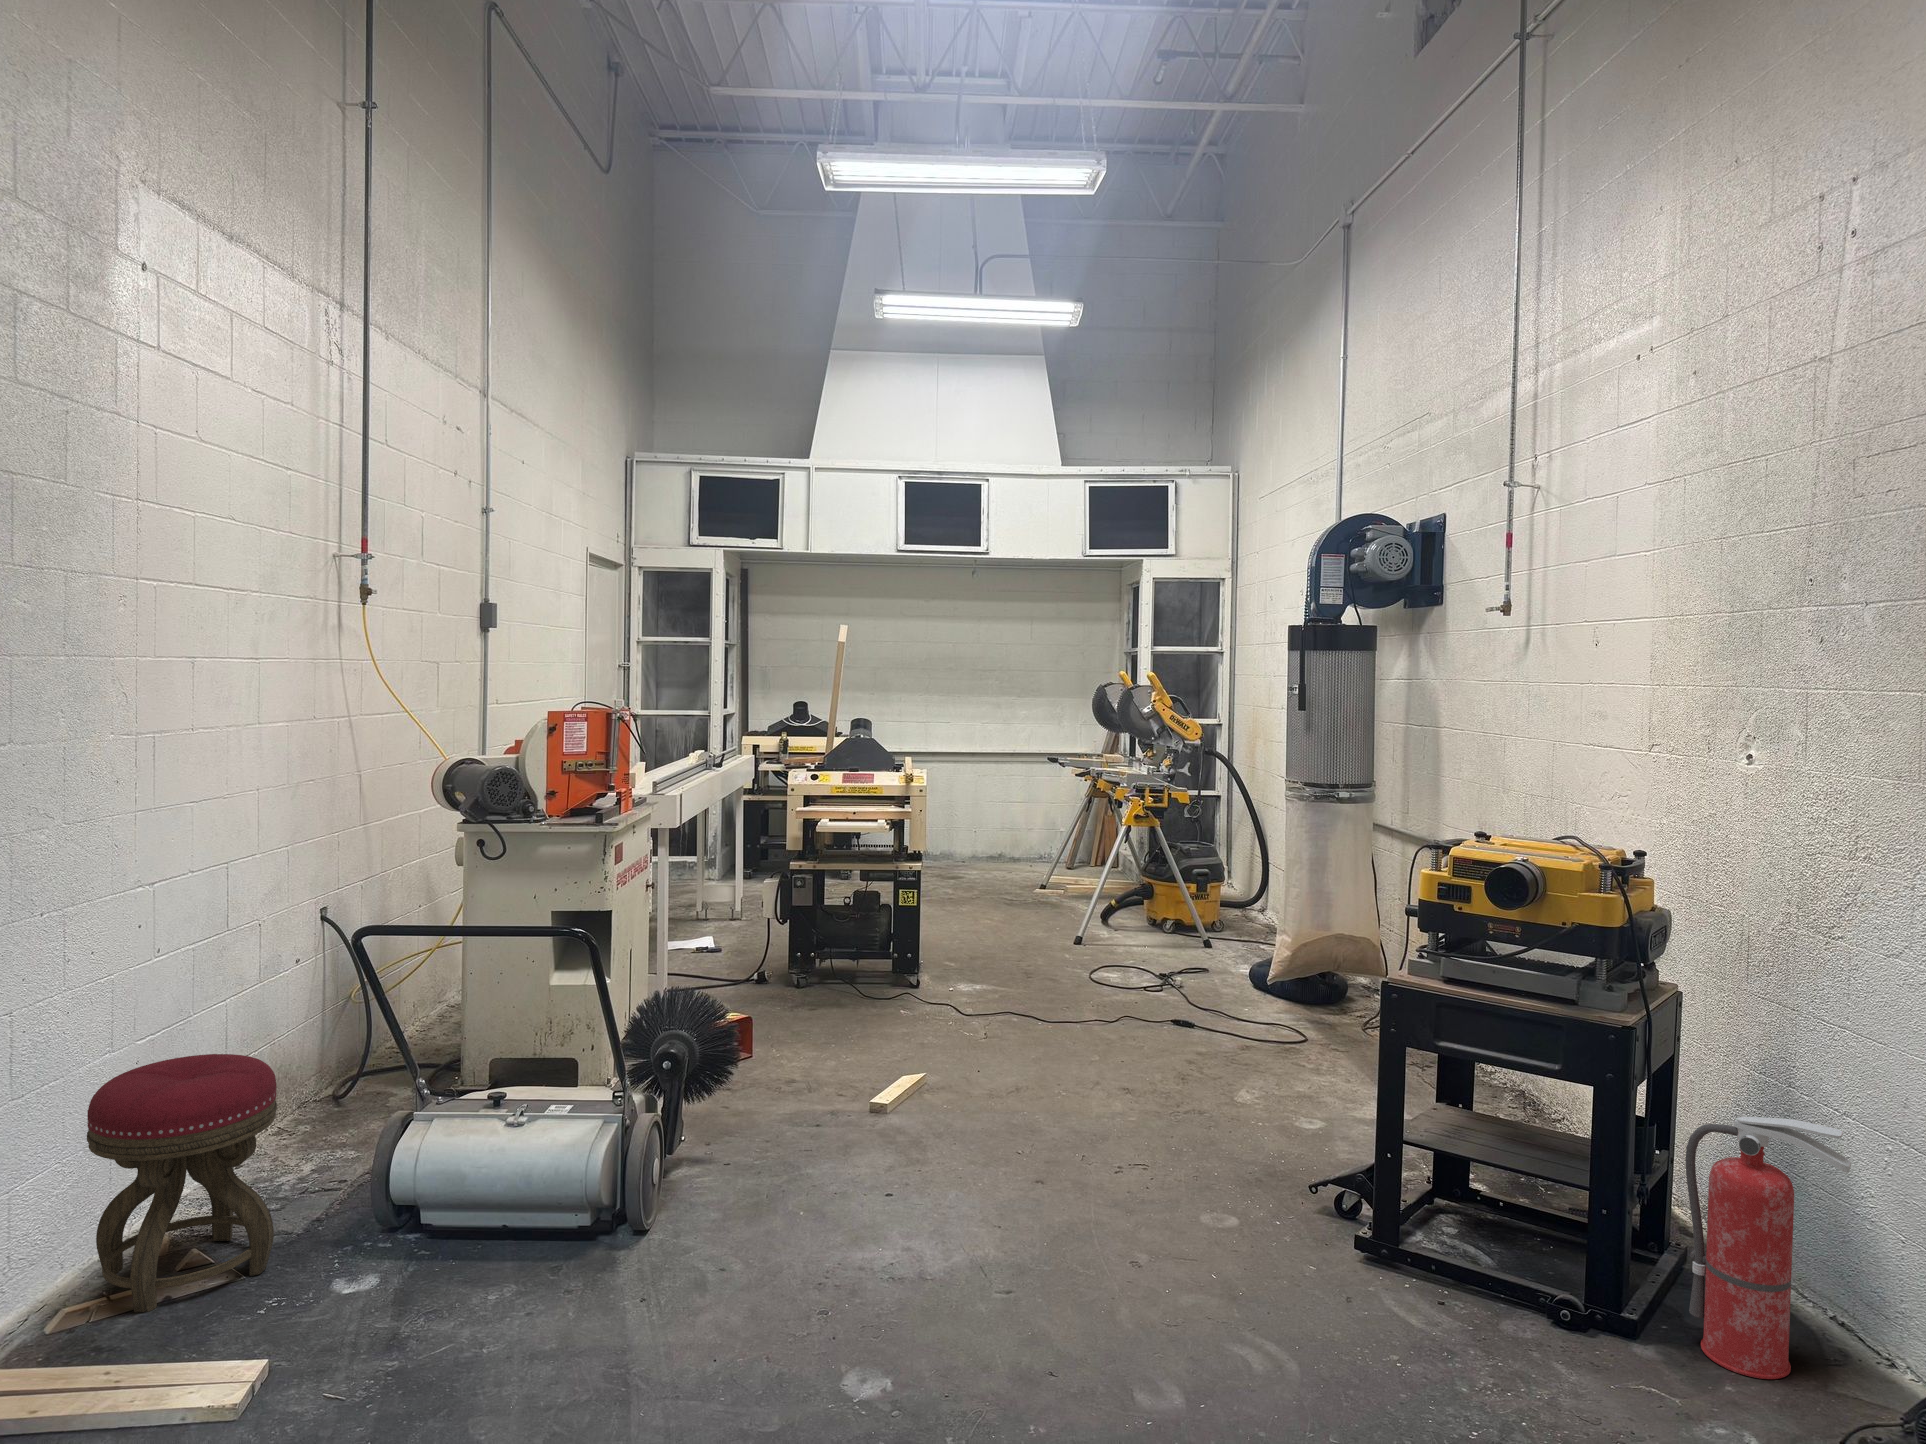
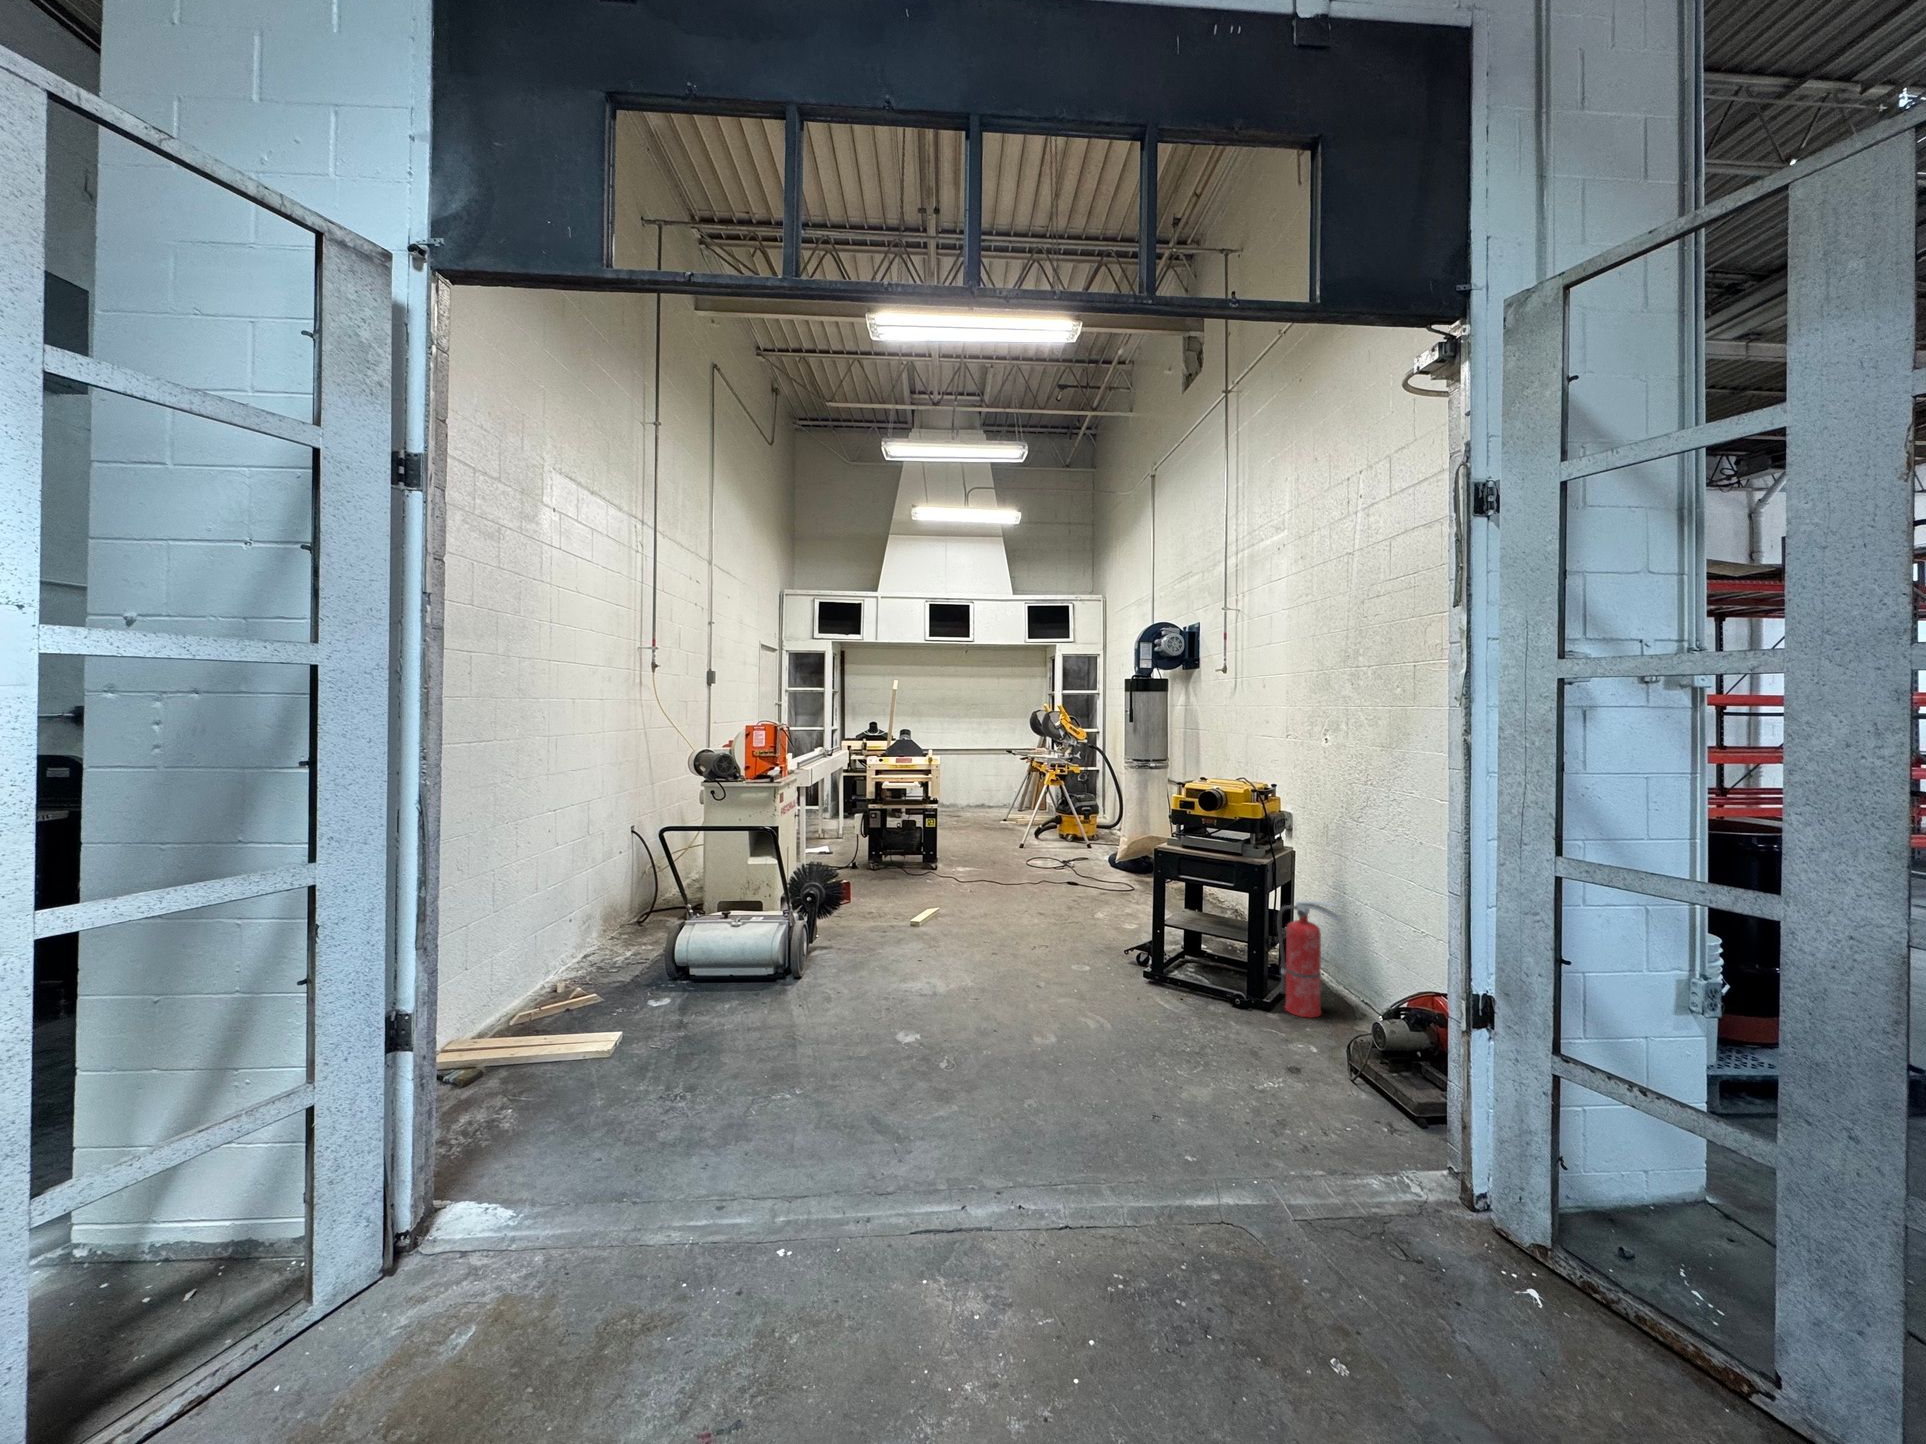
stool: present [87,1054,277,1312] -> none [533,893,621,1013]

